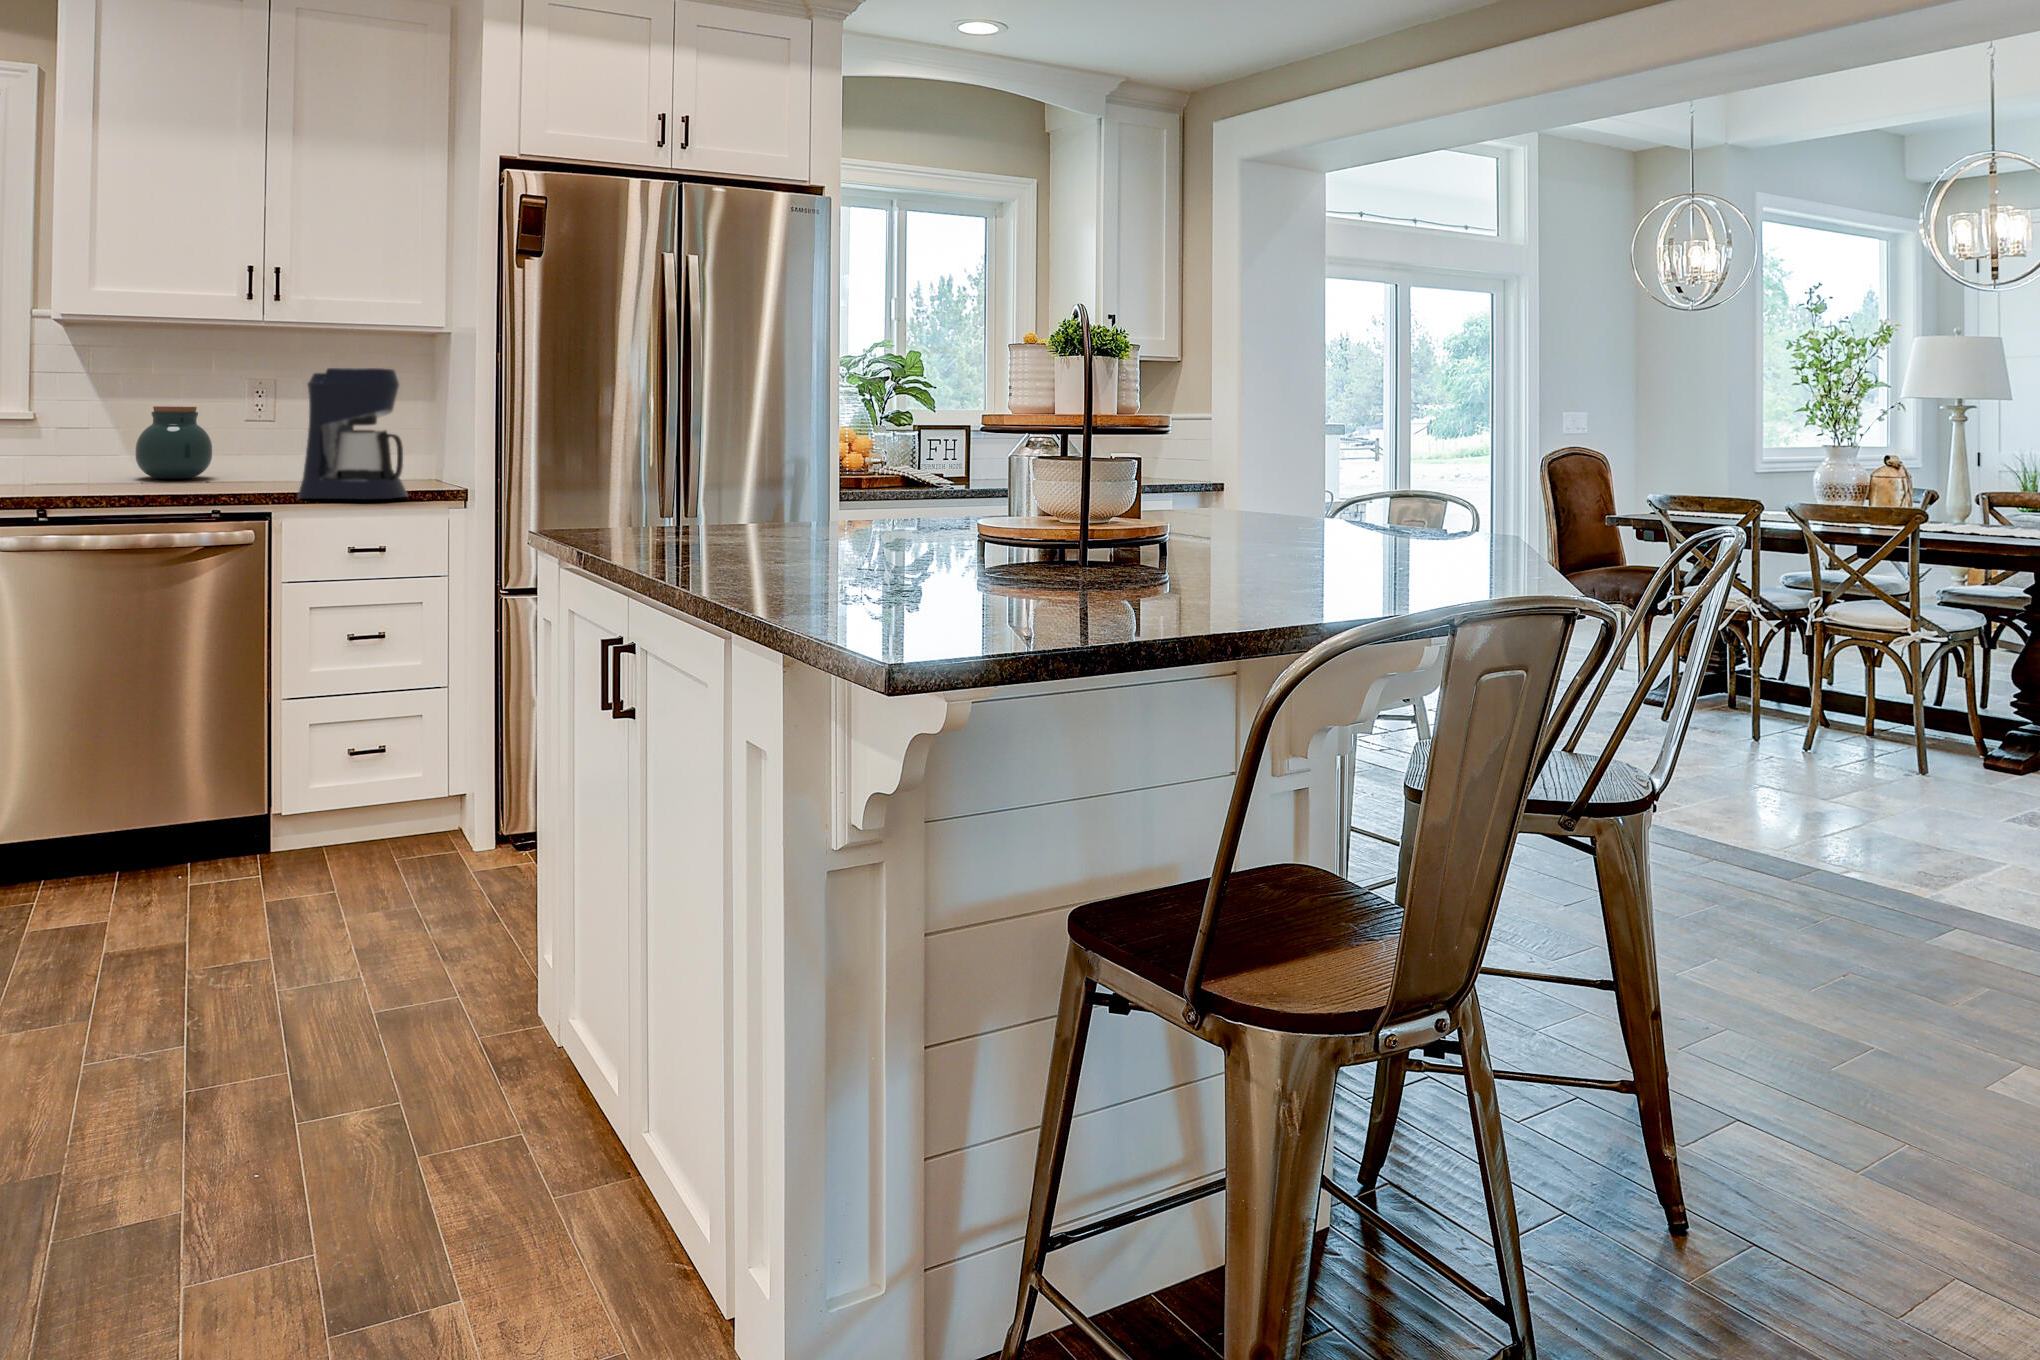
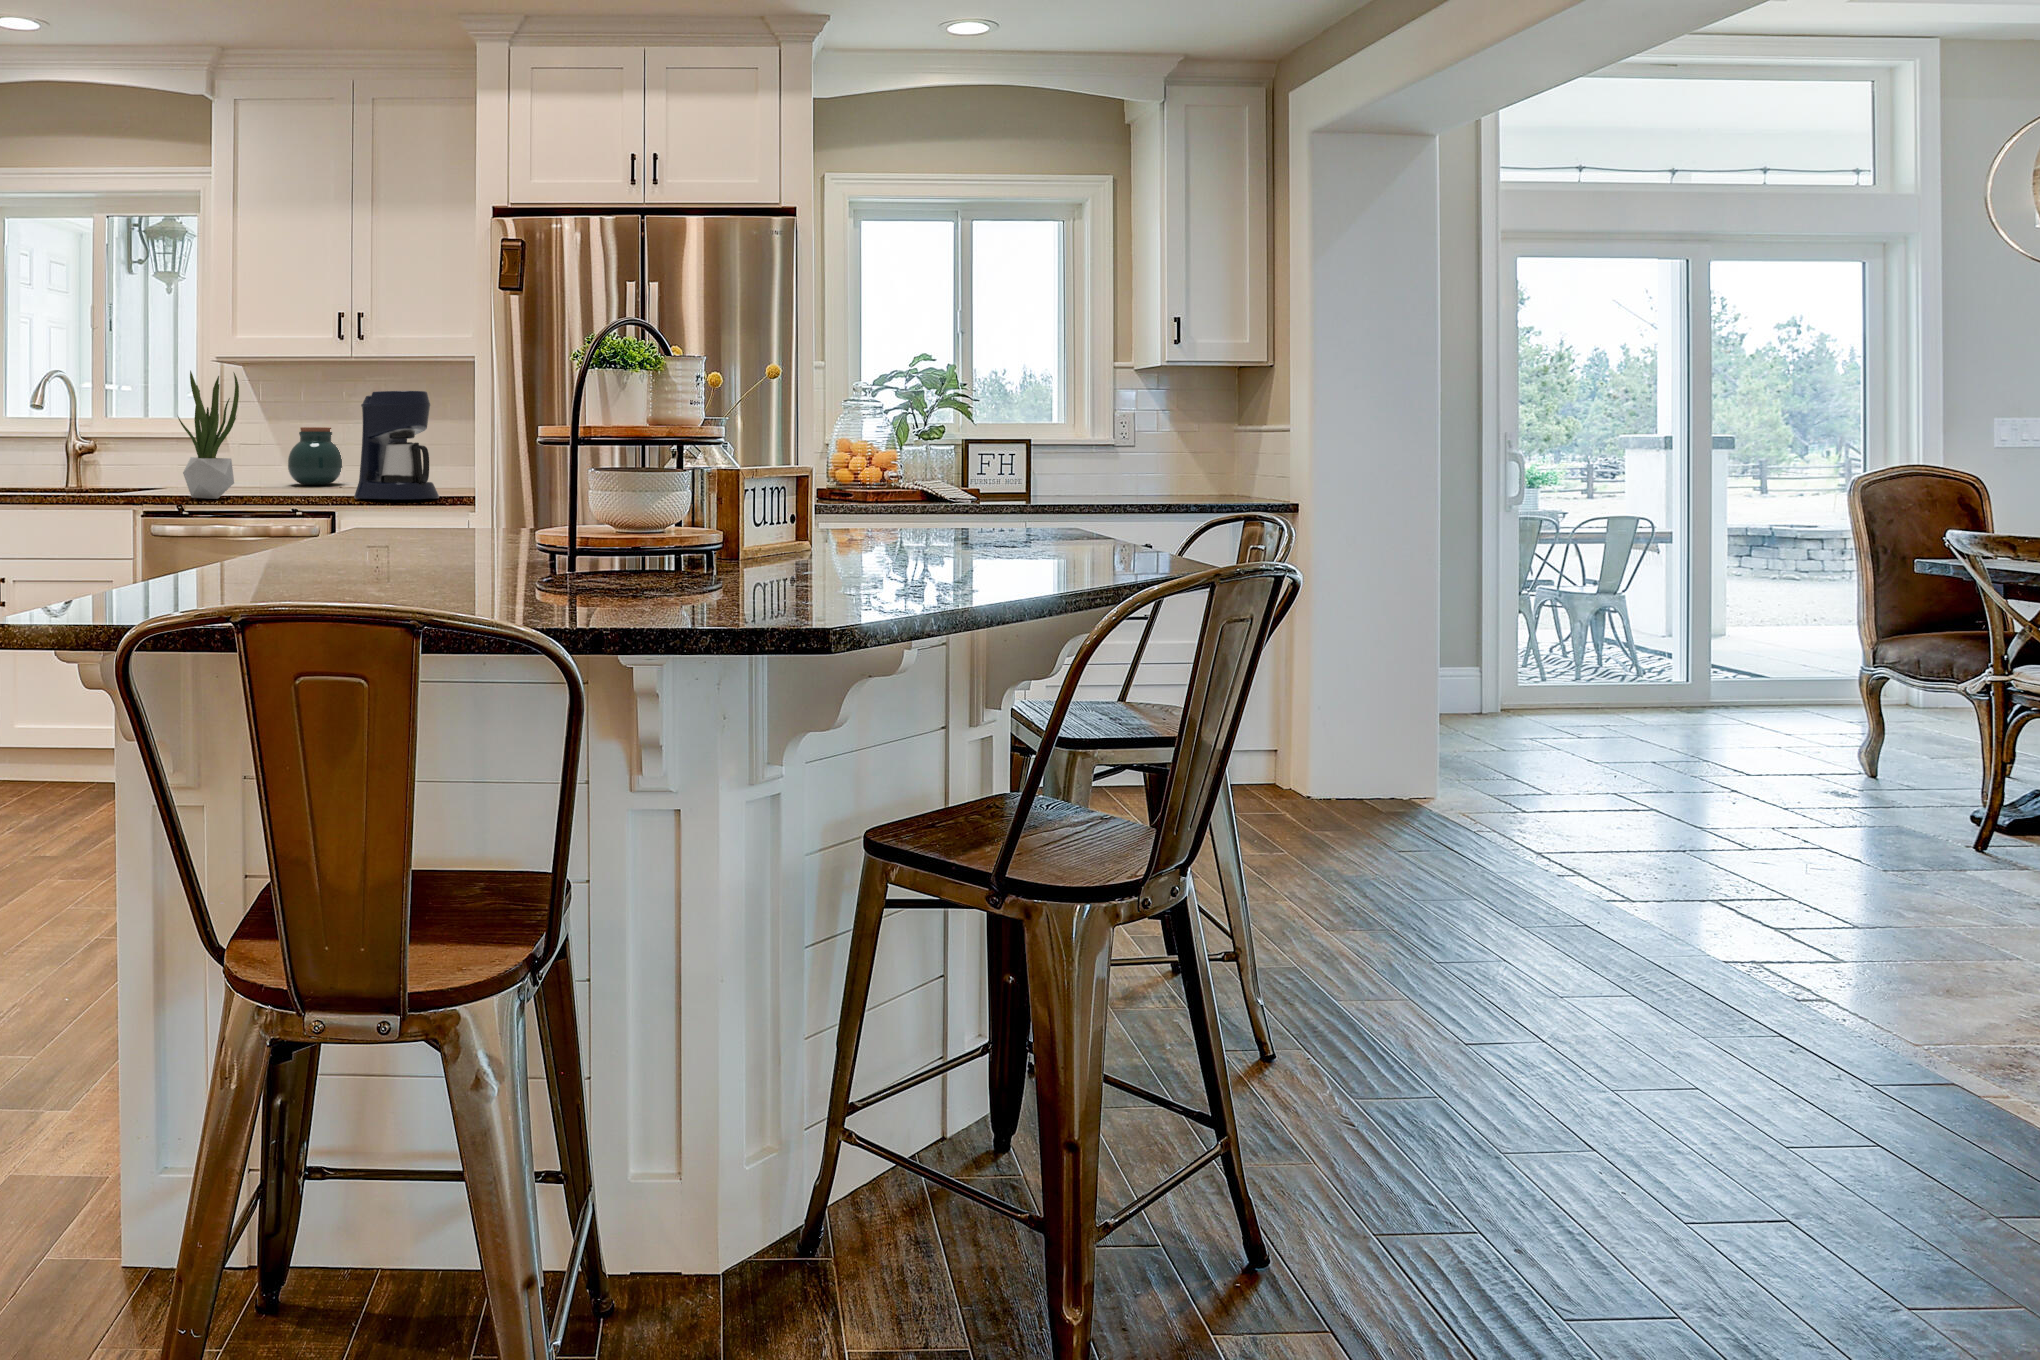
potted plant: none [45,334,133,502] -> present [178,371,239,499]

